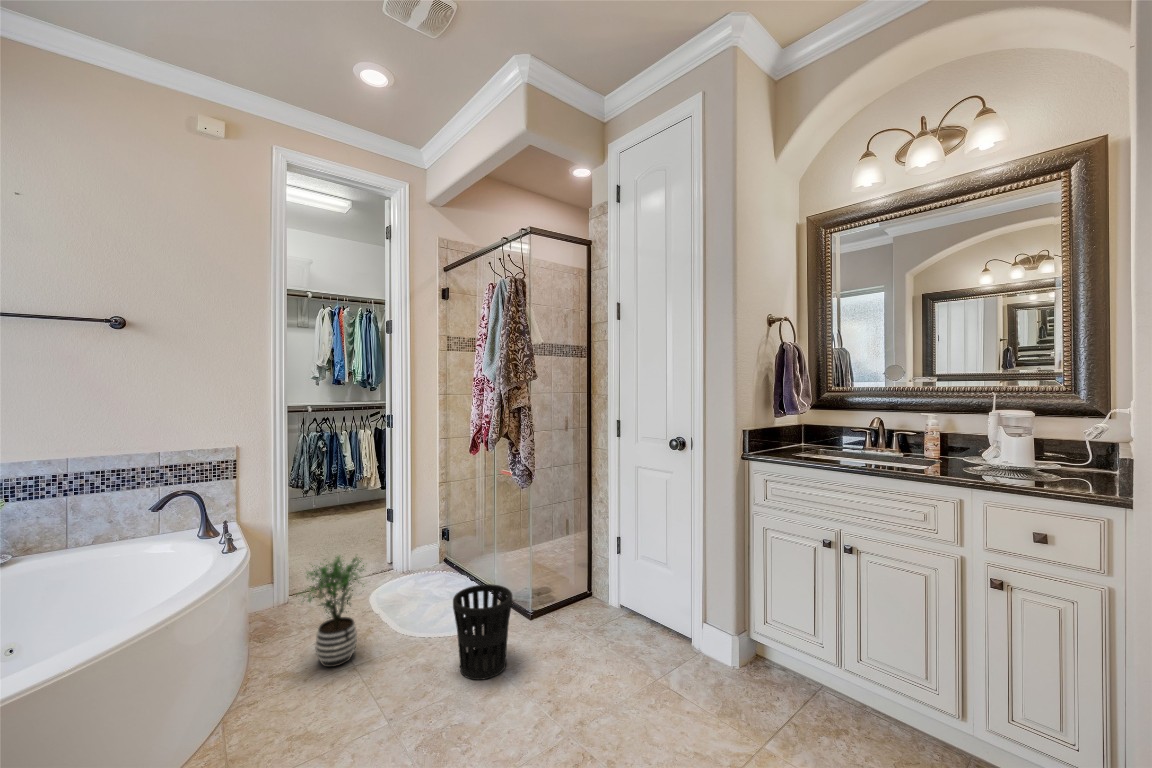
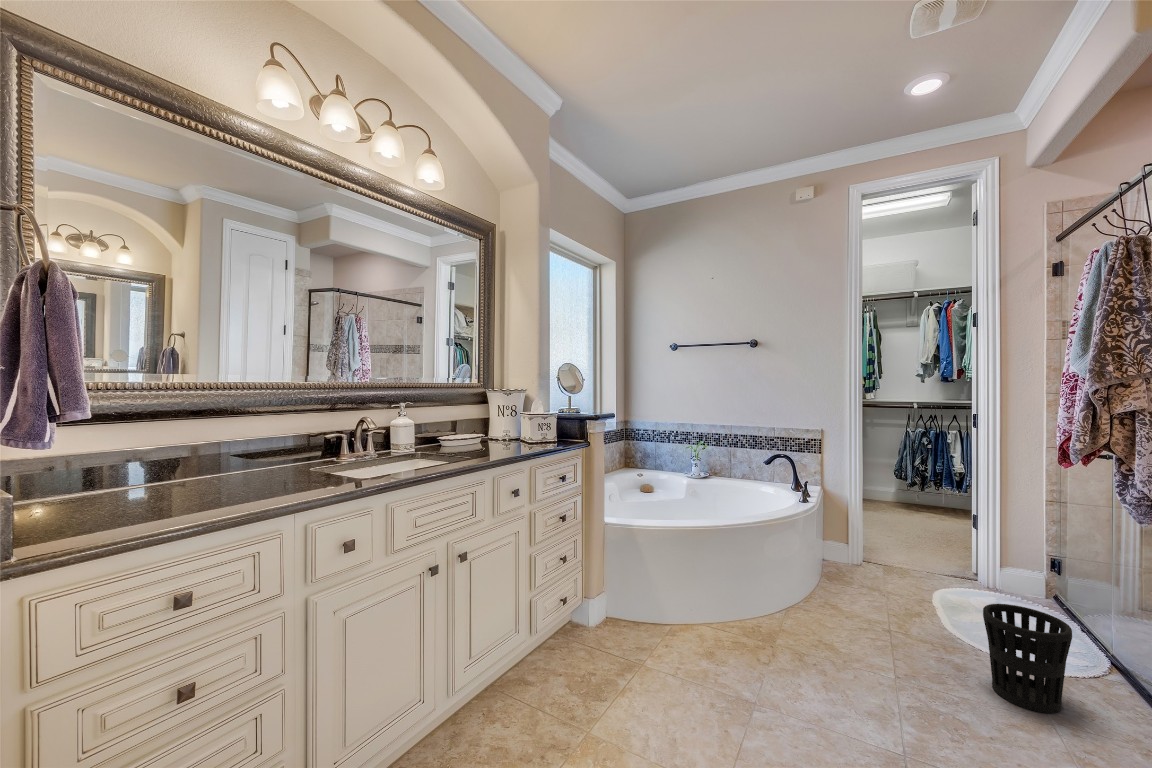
potted plant: present [296,556,364,667] -> none [839,527,909,622]

